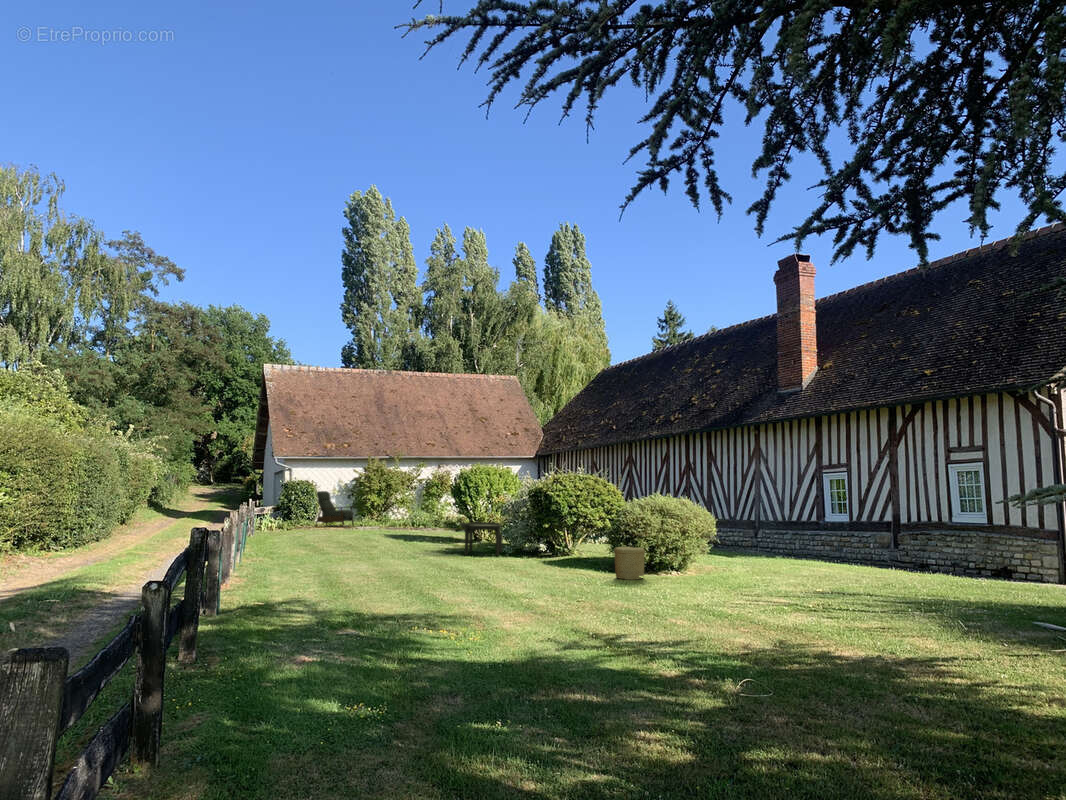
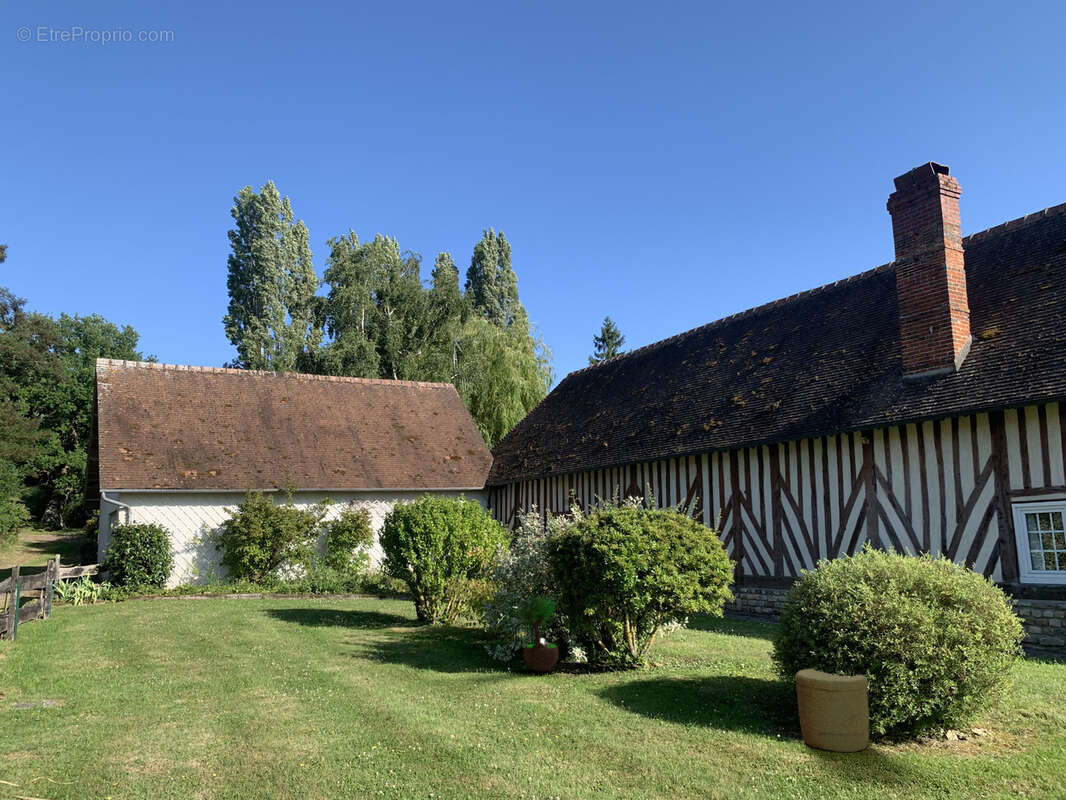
chair: present [315,491,354,527] -> none [163,540,227,595]
potted tree: none [509,515,535,559] -> present [514,595,558,671]
round table: present [460,522,503,555] -> none [408,597,500,663]

